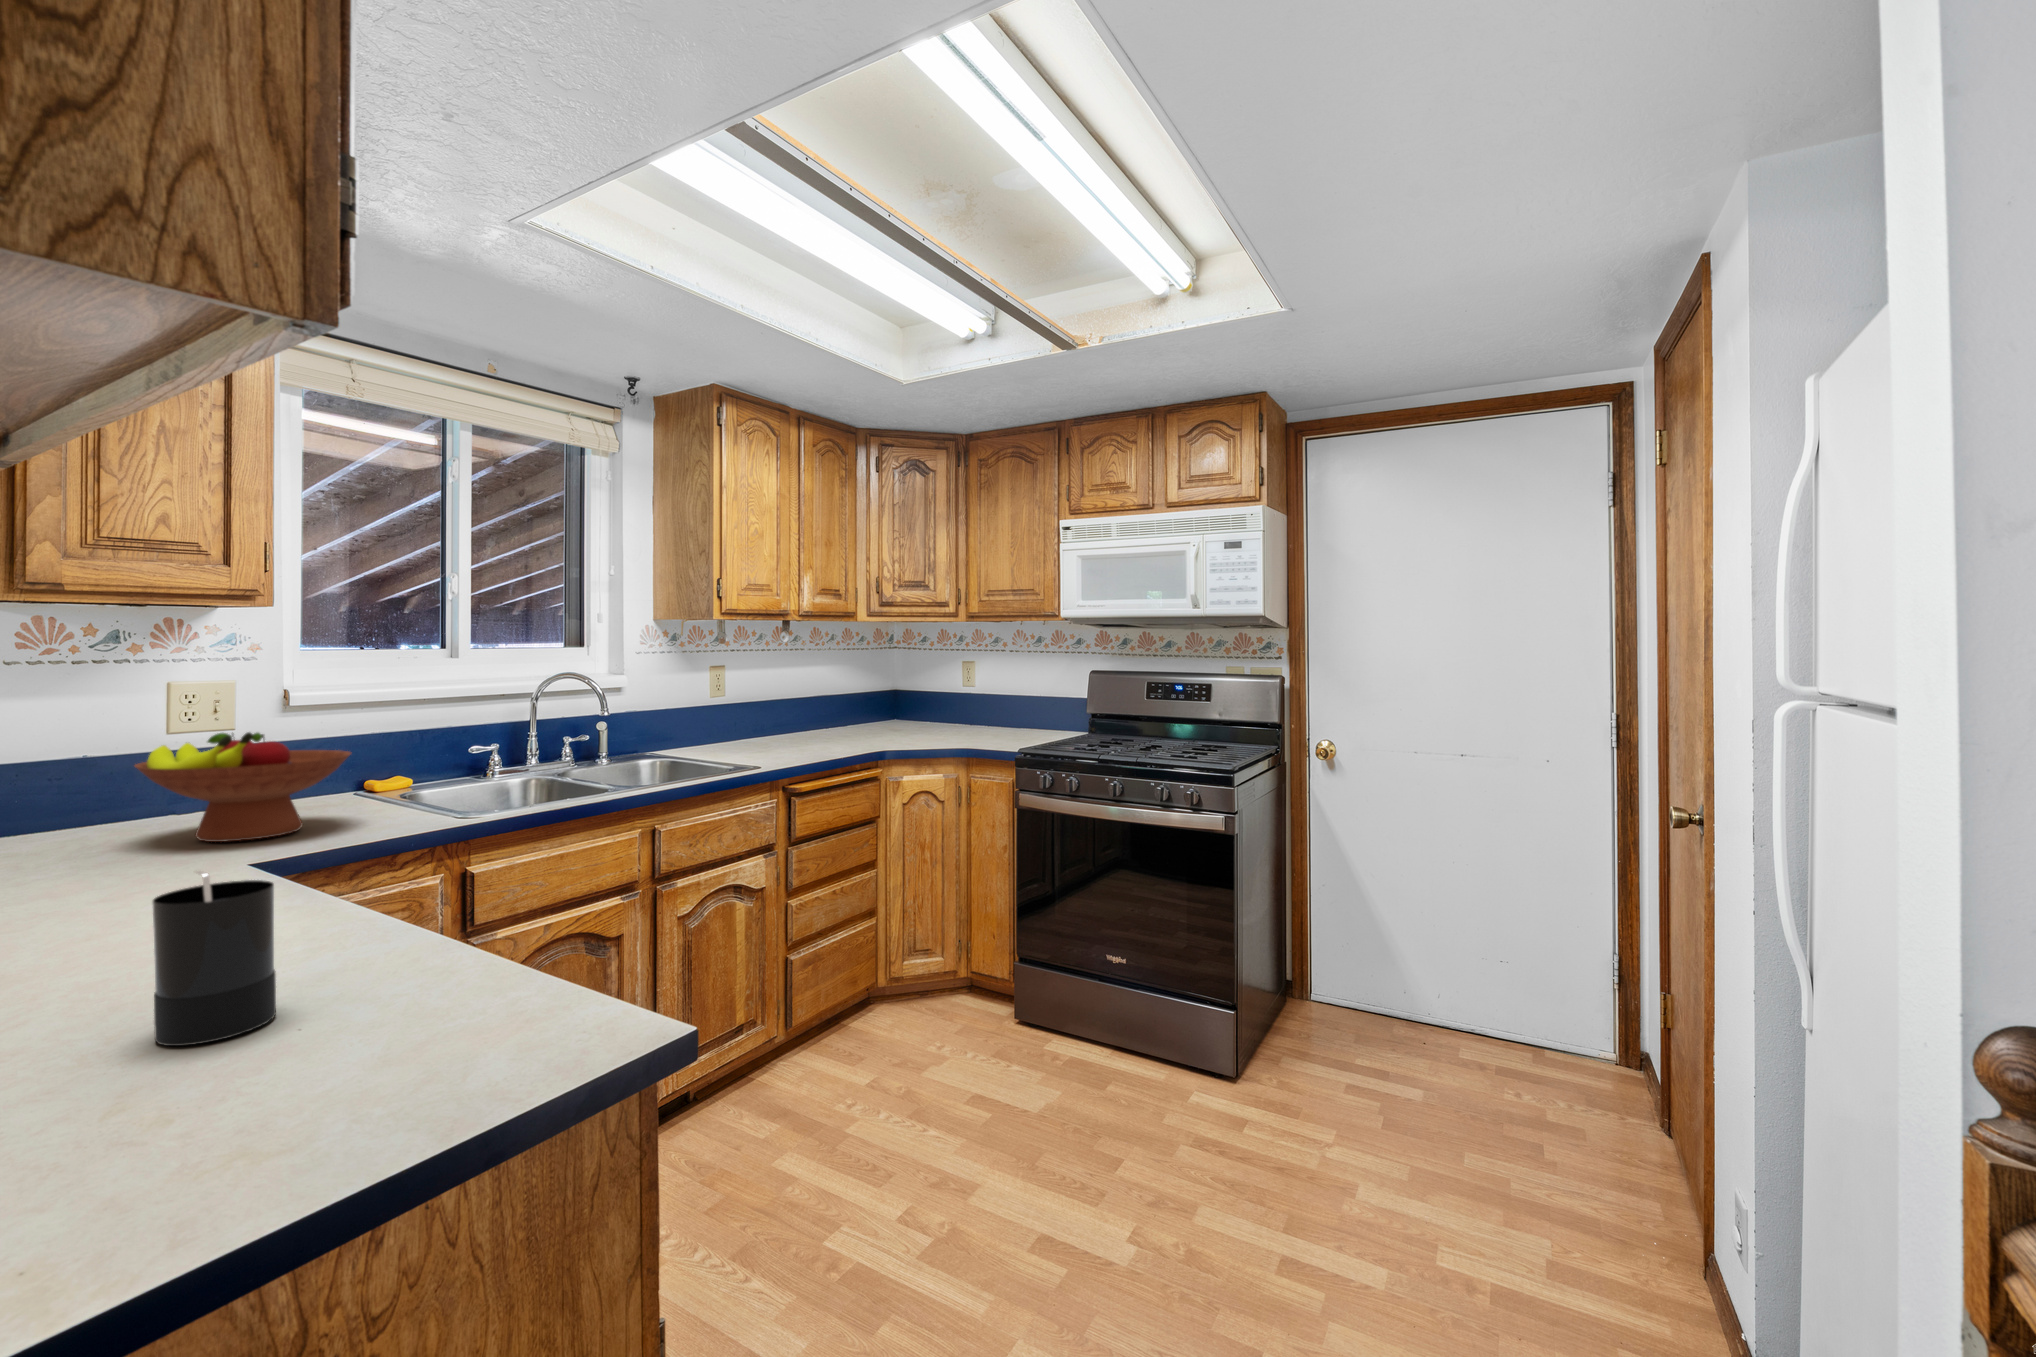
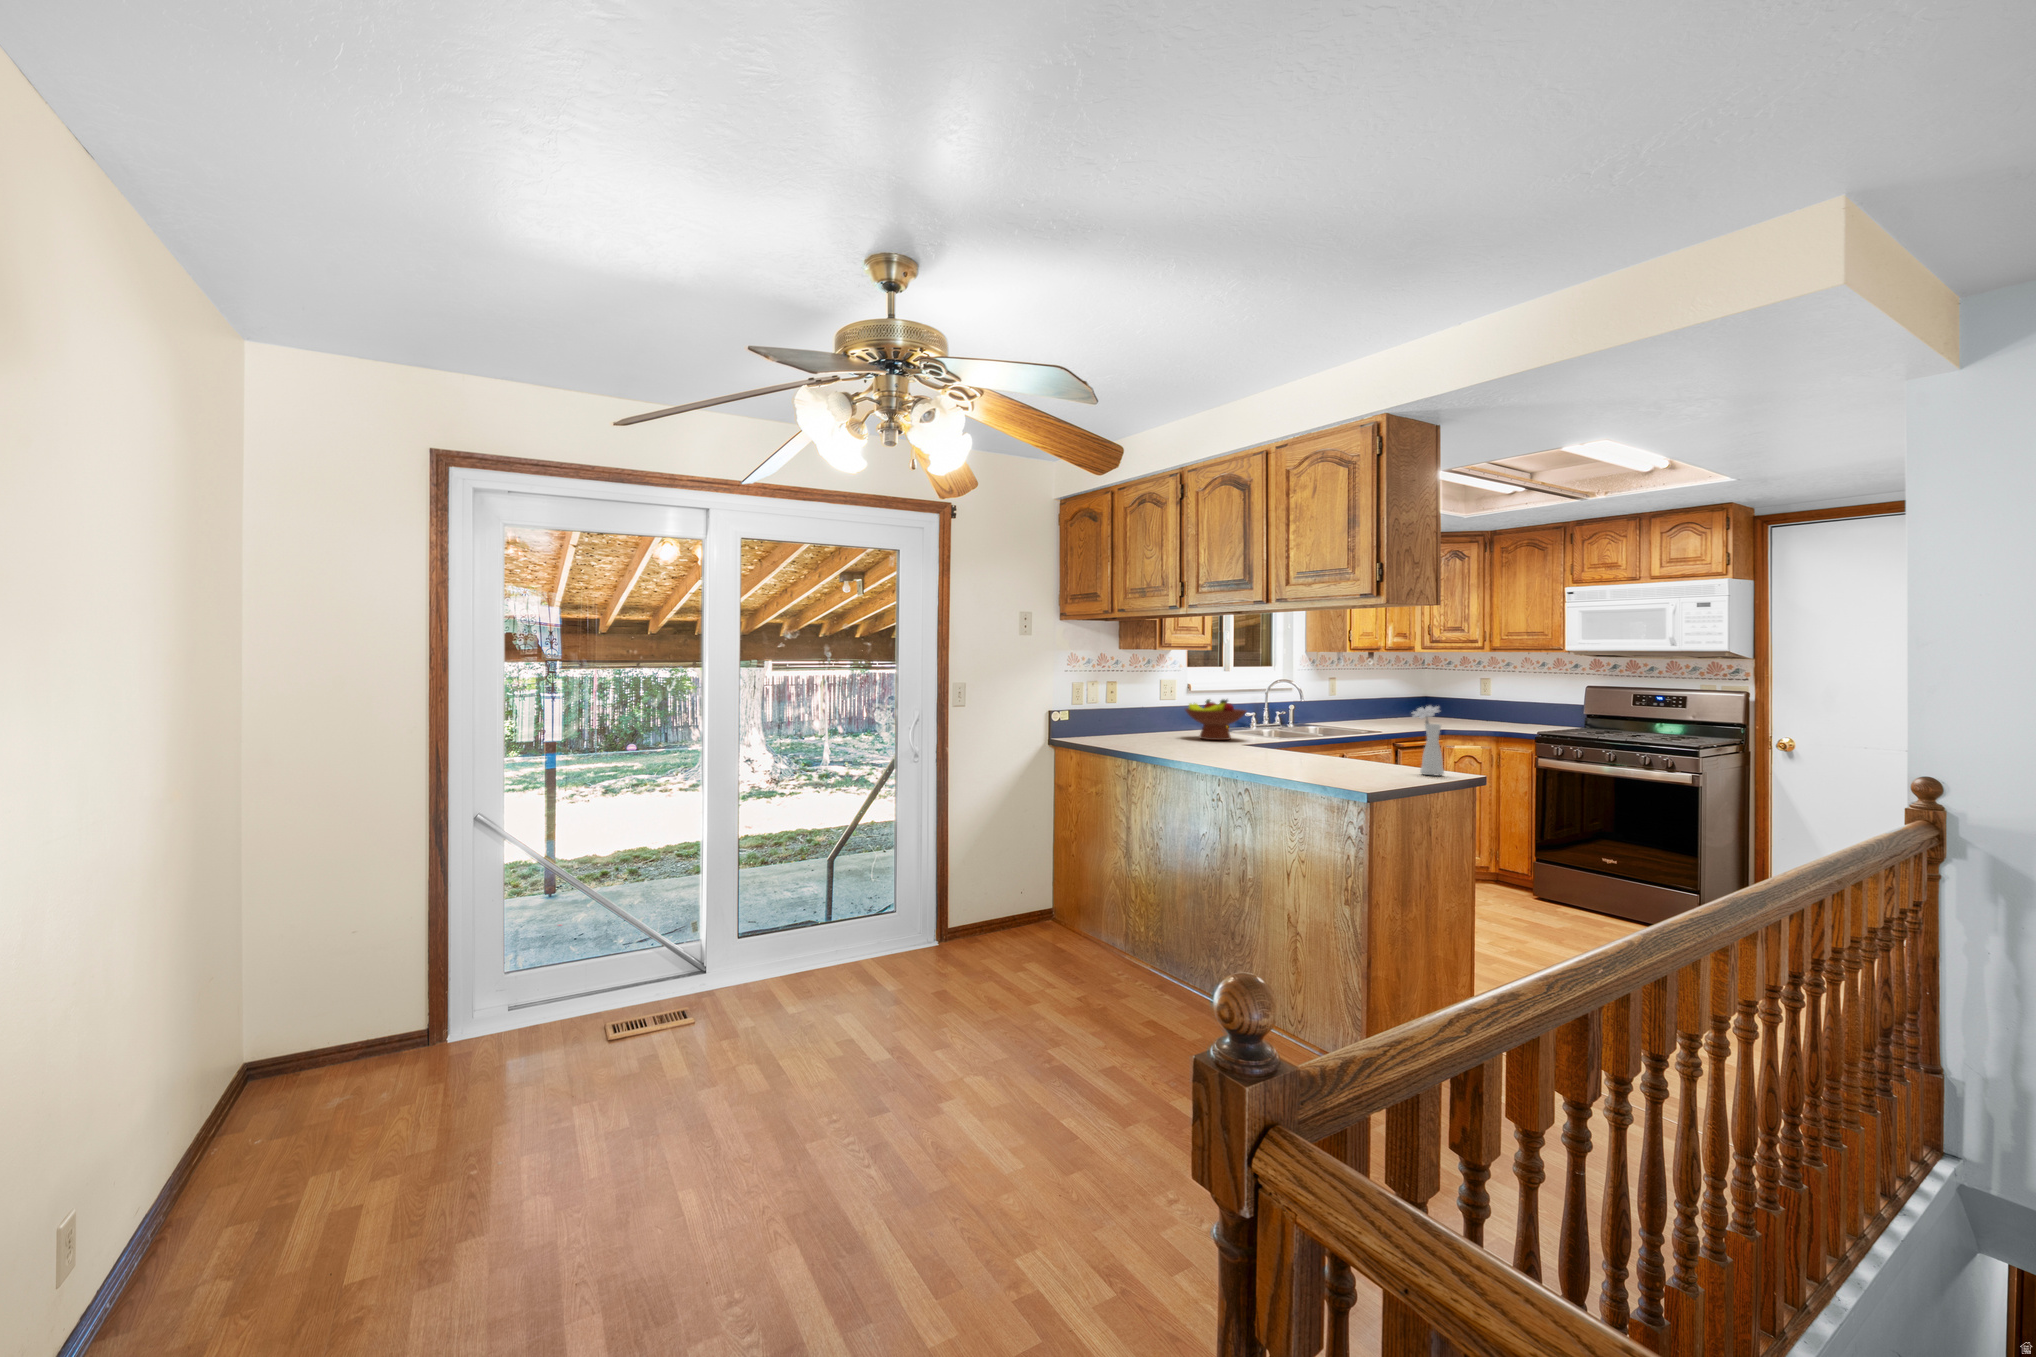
vase: none [325,790,482,1085] -> present [1412,706,1444,776]
candle: present [152,871,276,1046] -> none [1342,727,1367,768]

